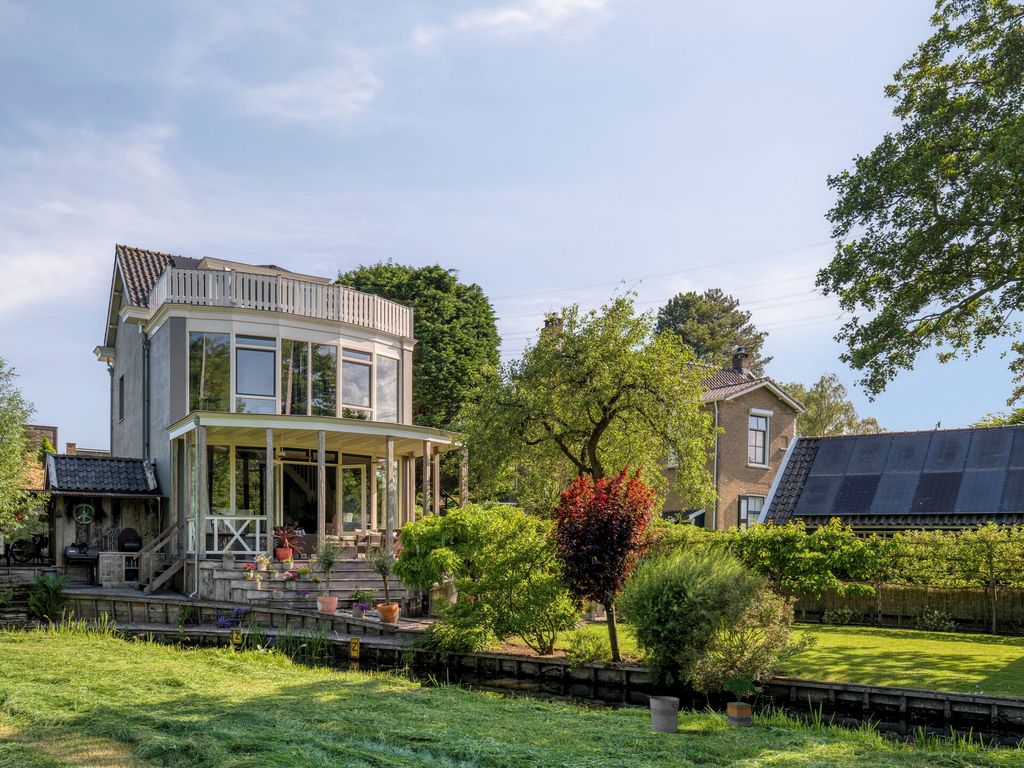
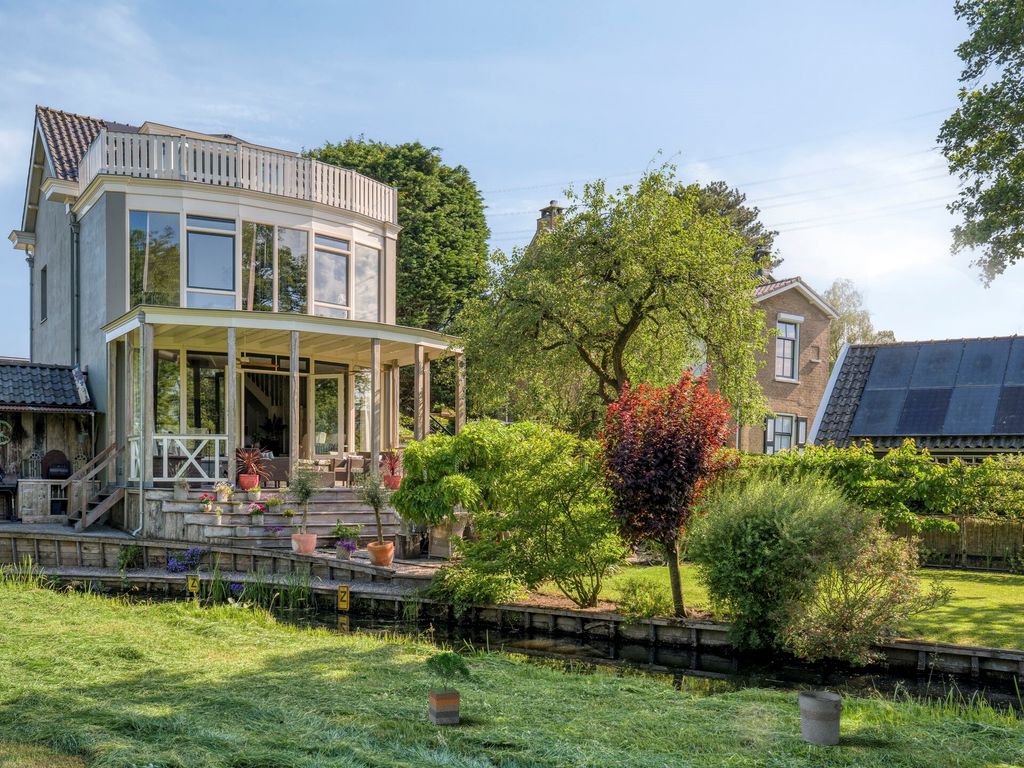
potted tree: present [724,678,757,726] -> present [425,652,470,725]

